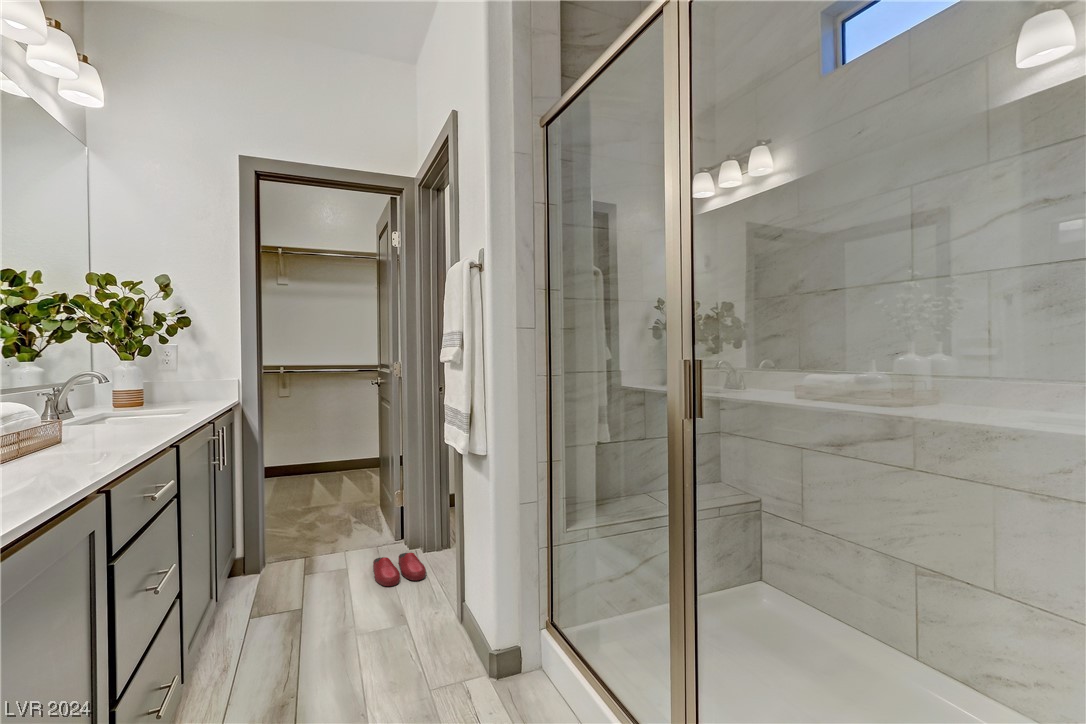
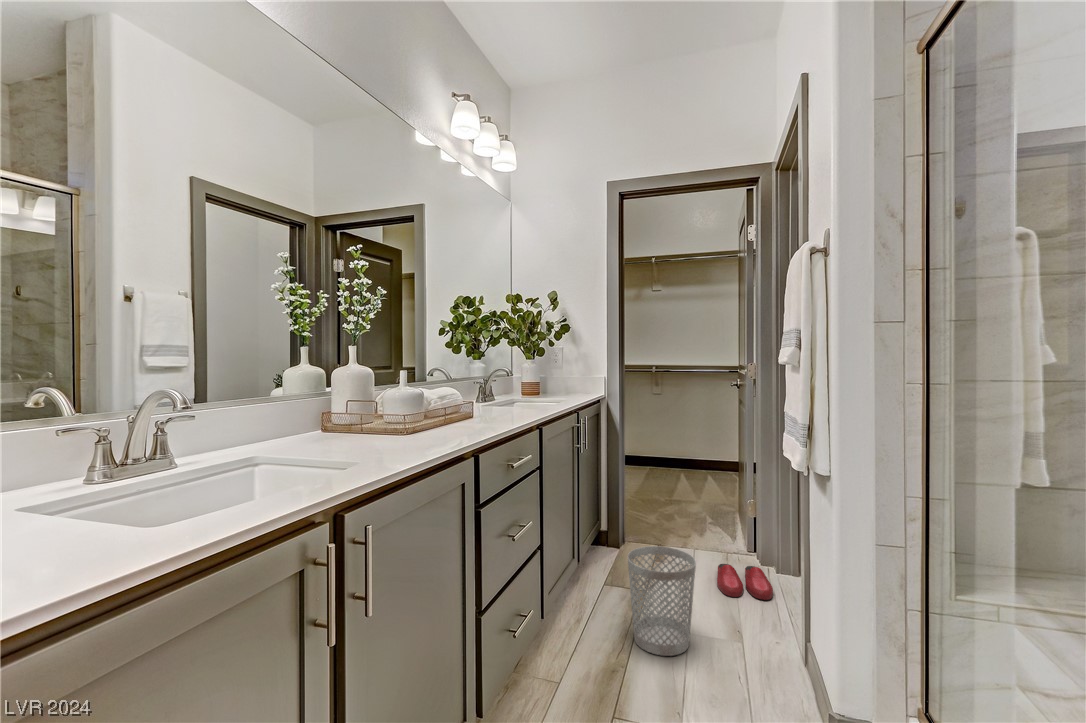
wastebasket: none [292,553,367,667] -> present [628,546,696,656]

